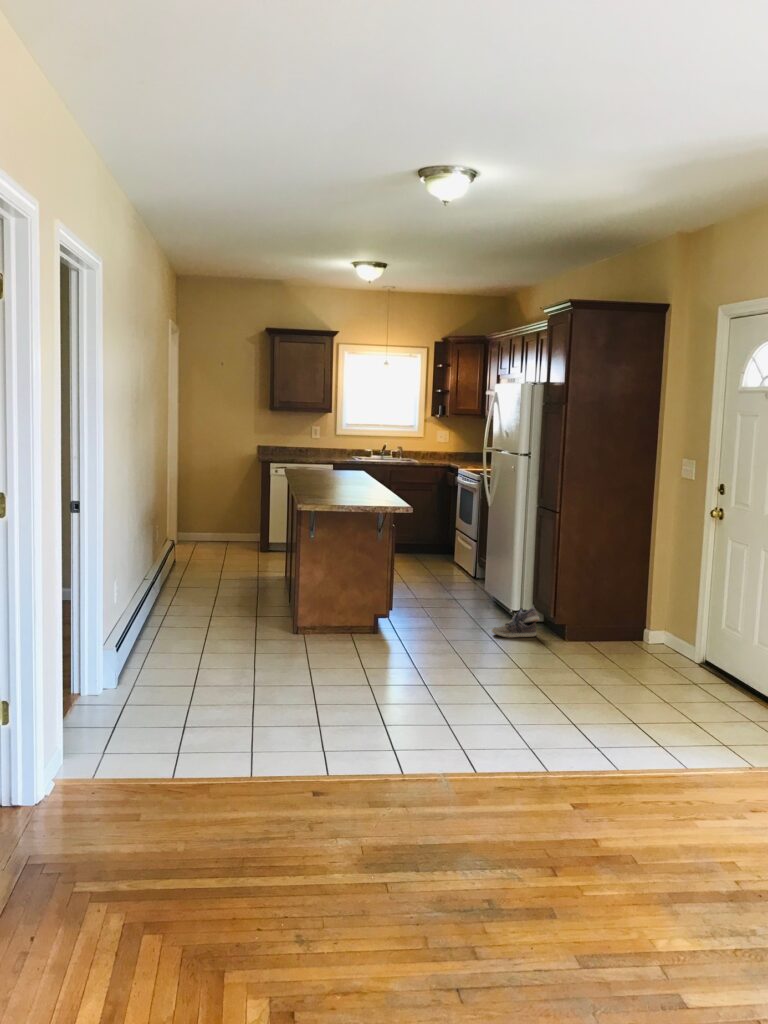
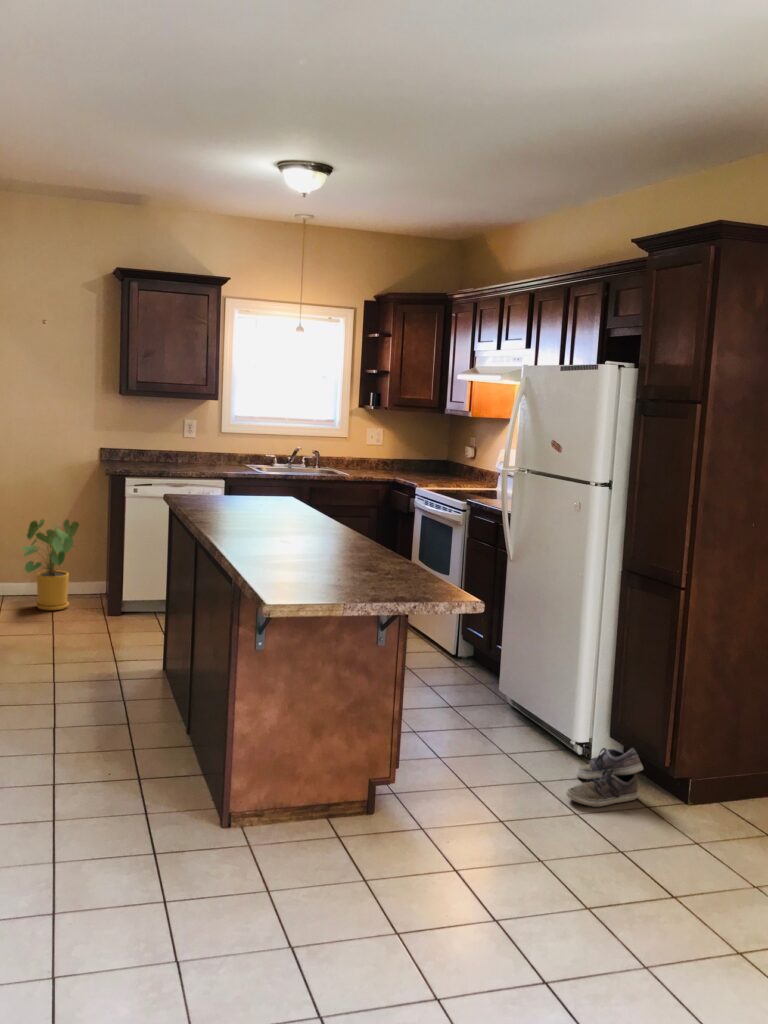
house plant: none [204,491,245,549] -> present [20,519,79,610]

